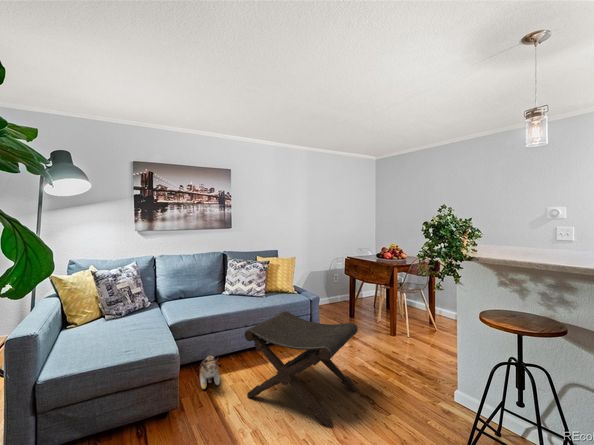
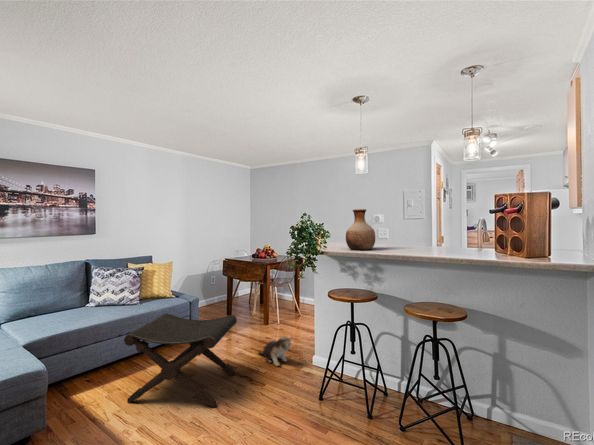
vase: none [509,200,562,259] -> present [346,209,375,250]
plush toy: present [199,356,220,389] -> present [258,337,293,366]

